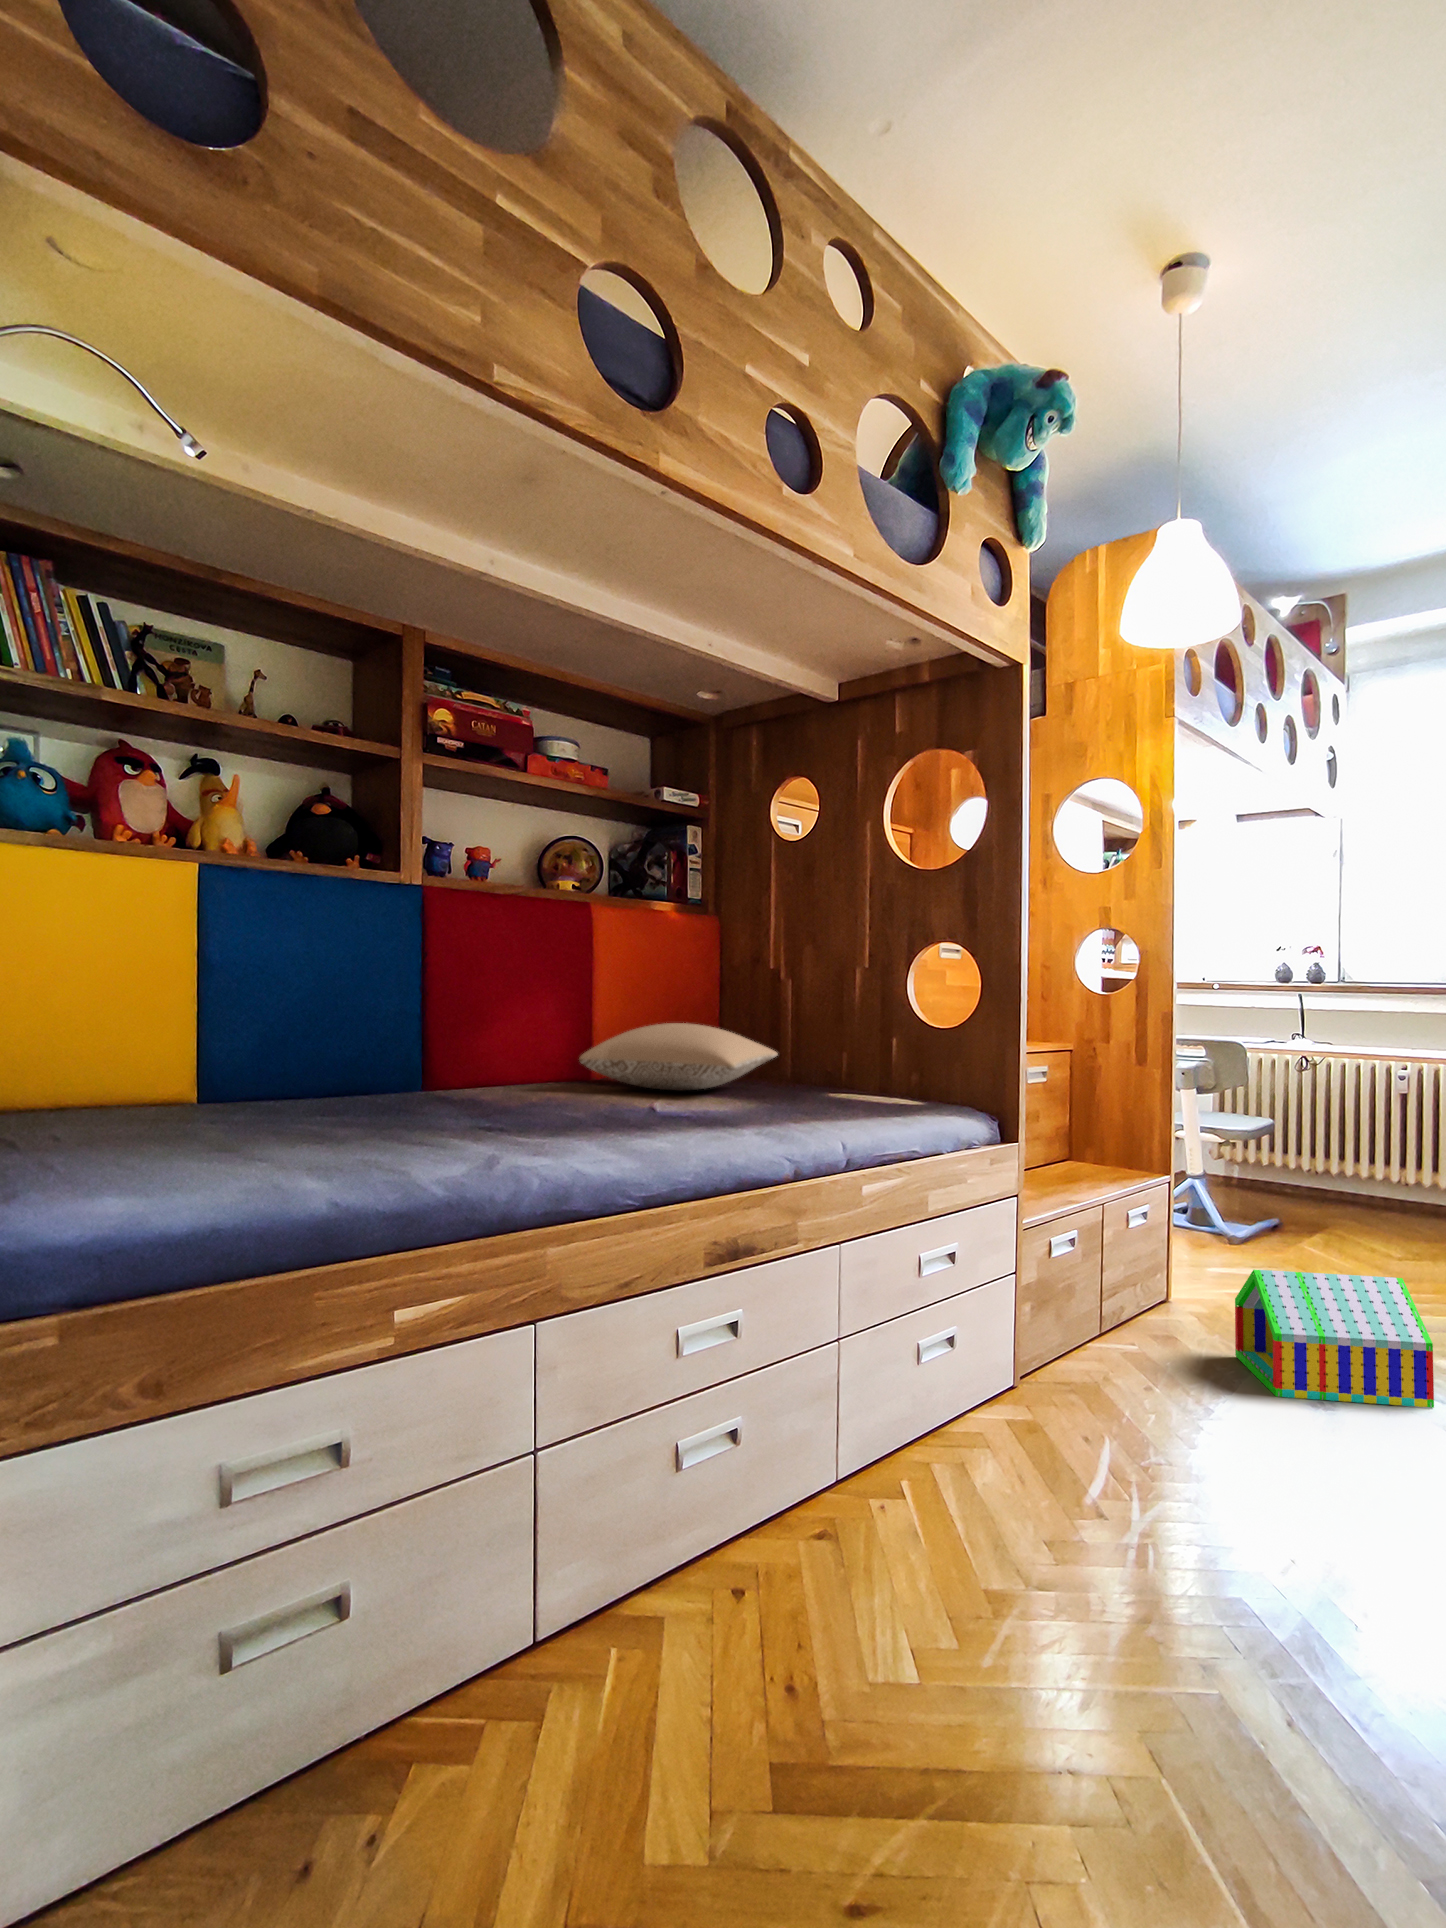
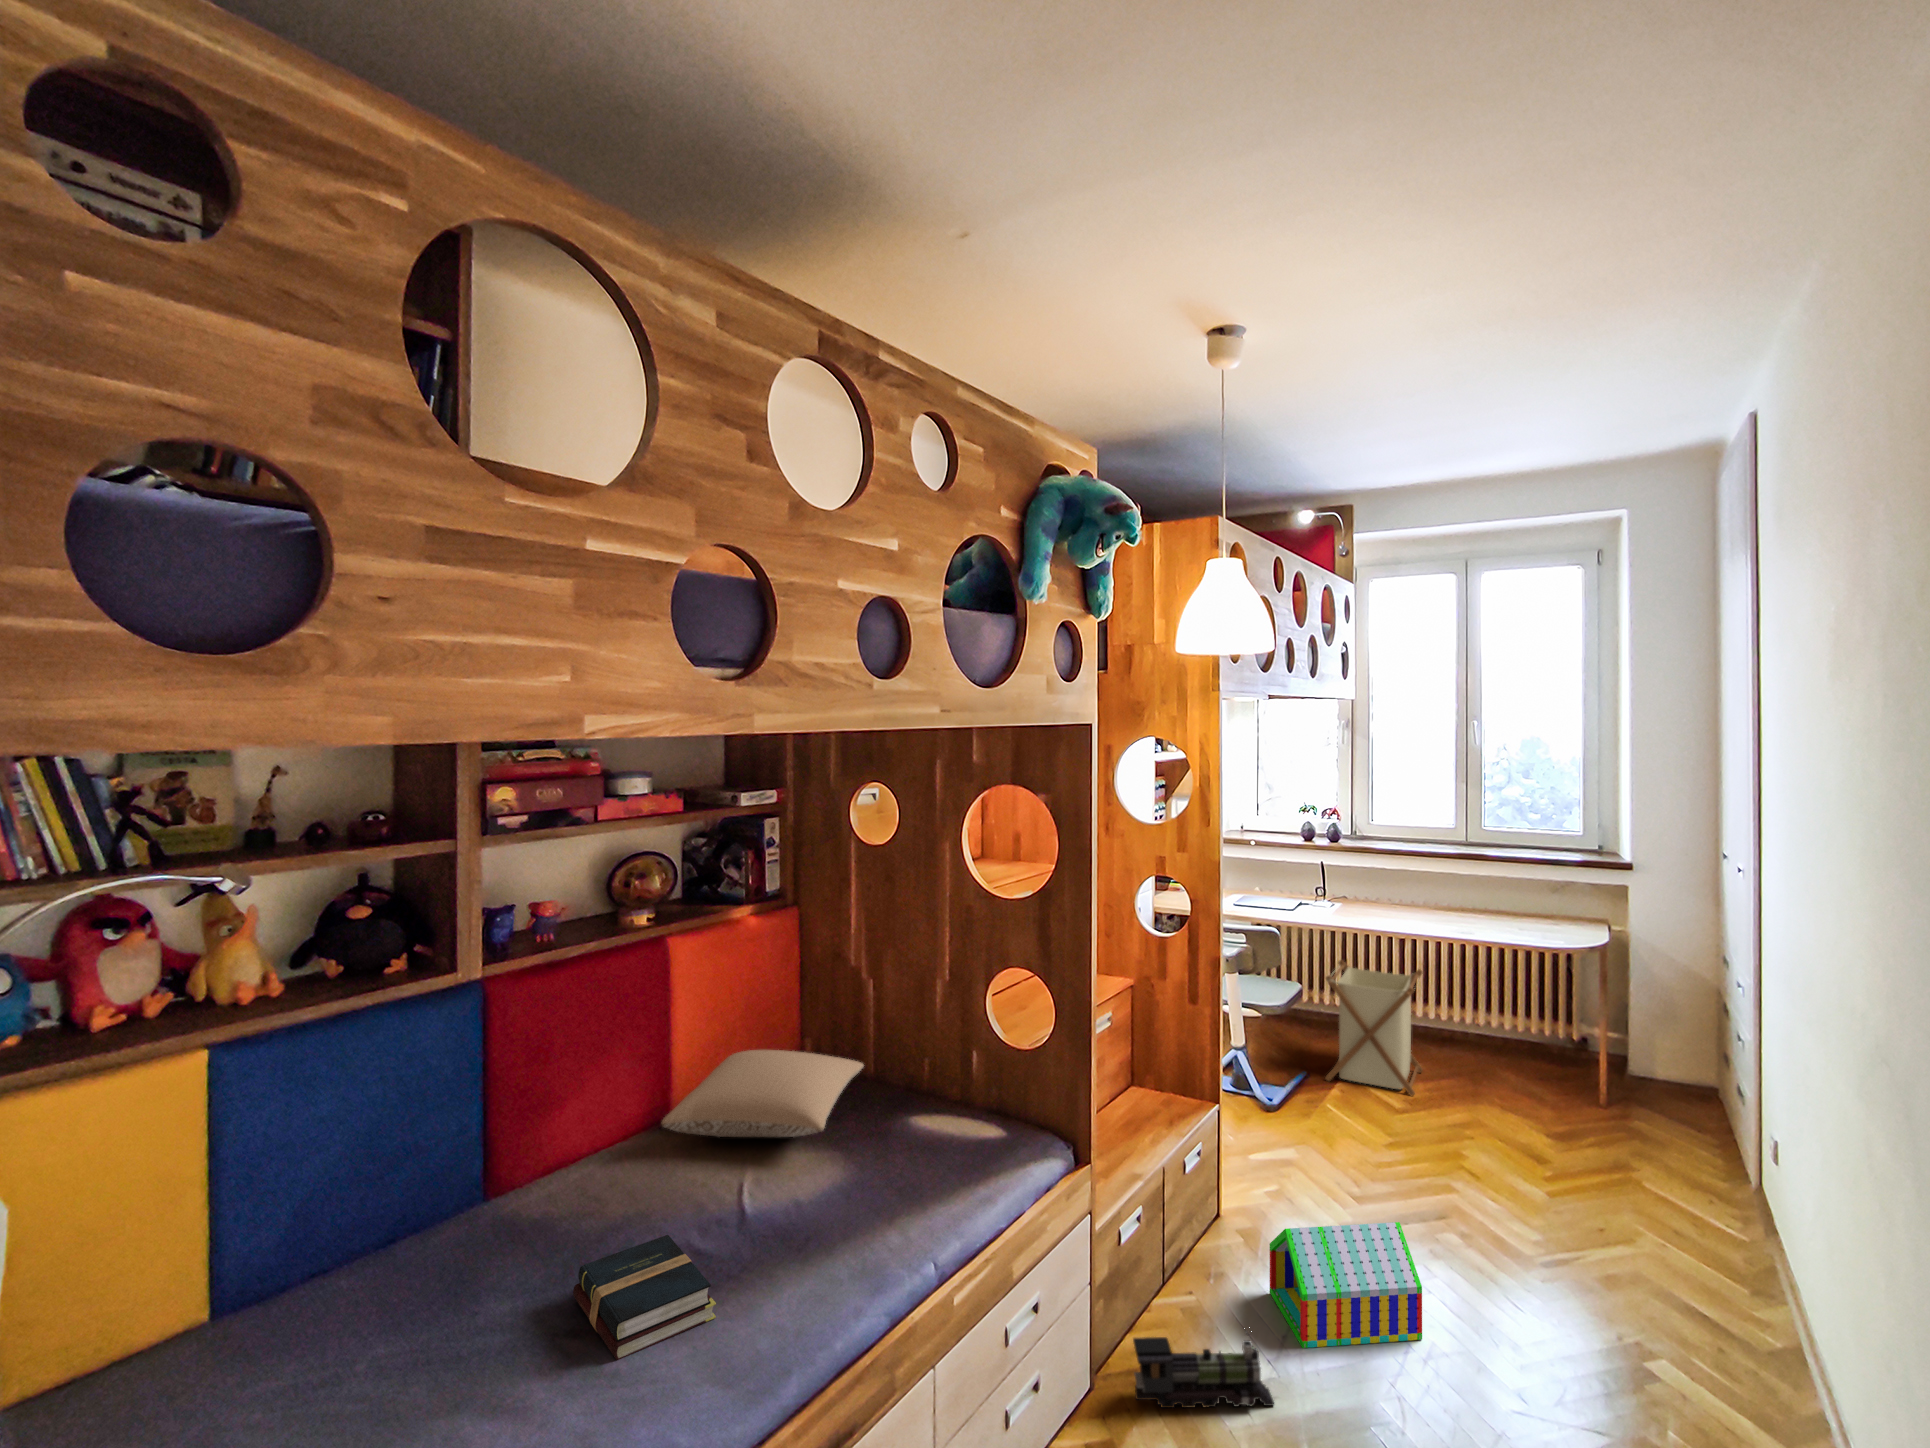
hardback book: none [490,1084,621,1137] -> present [573,1235,716,1360]
laundry basket: none [1310,1099,1440,1246] -> present [1326,960,1423,1096]
toy train: none [1067,1339,1238,1429] -> present [1133,1331,1274,1408]

